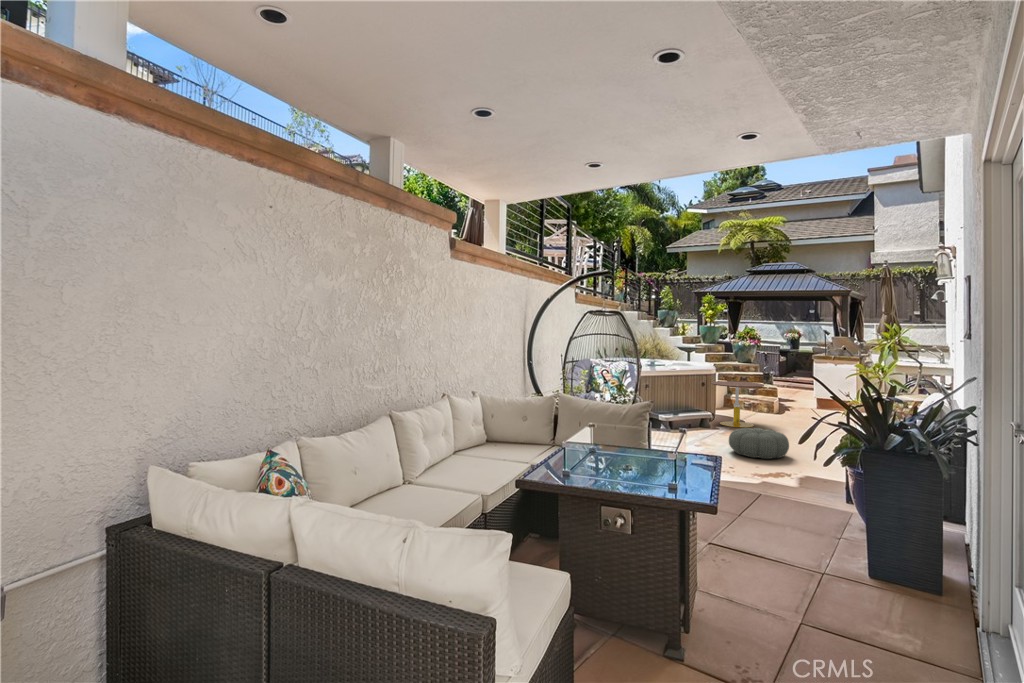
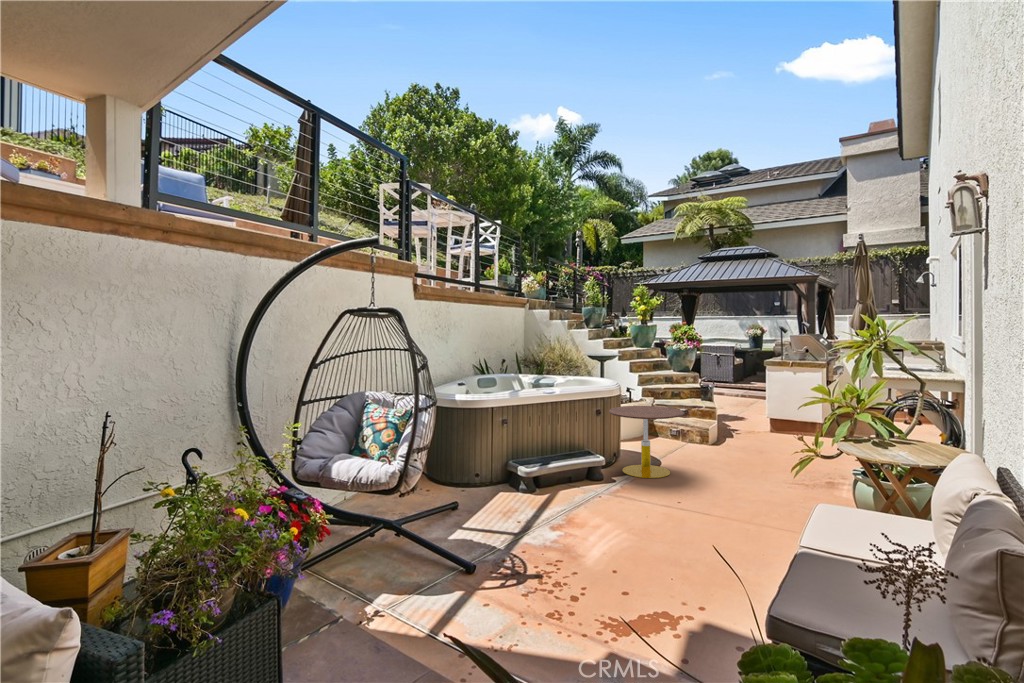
pouf: present [729,428,789,459] -> none [594,503,693,571]

